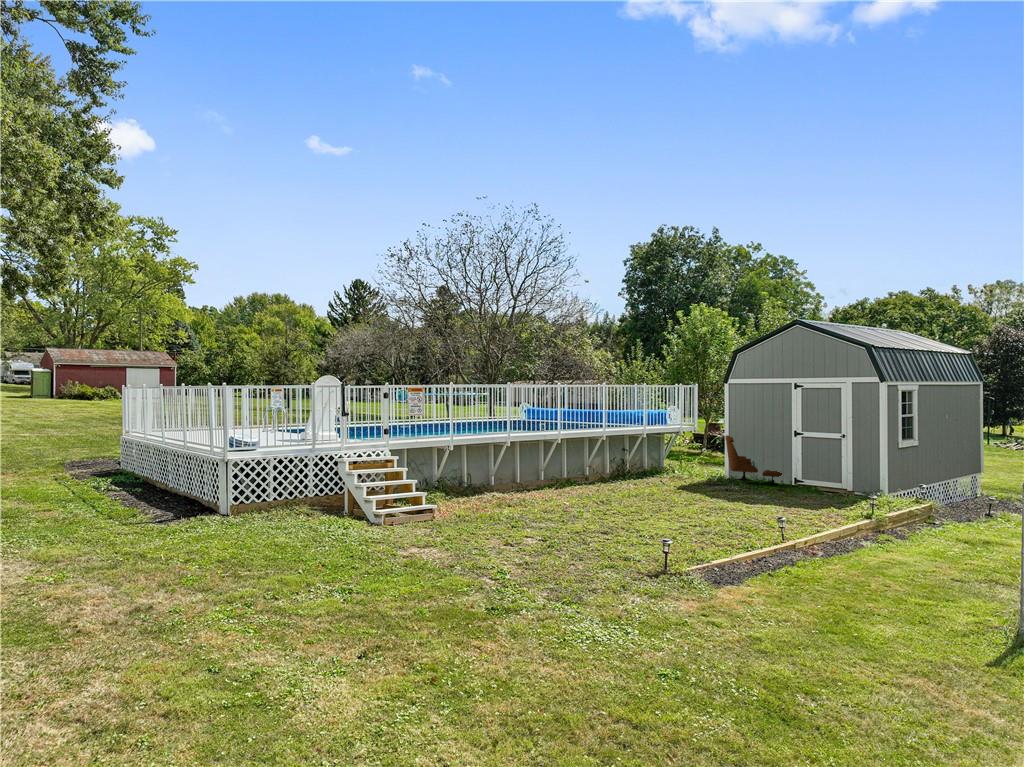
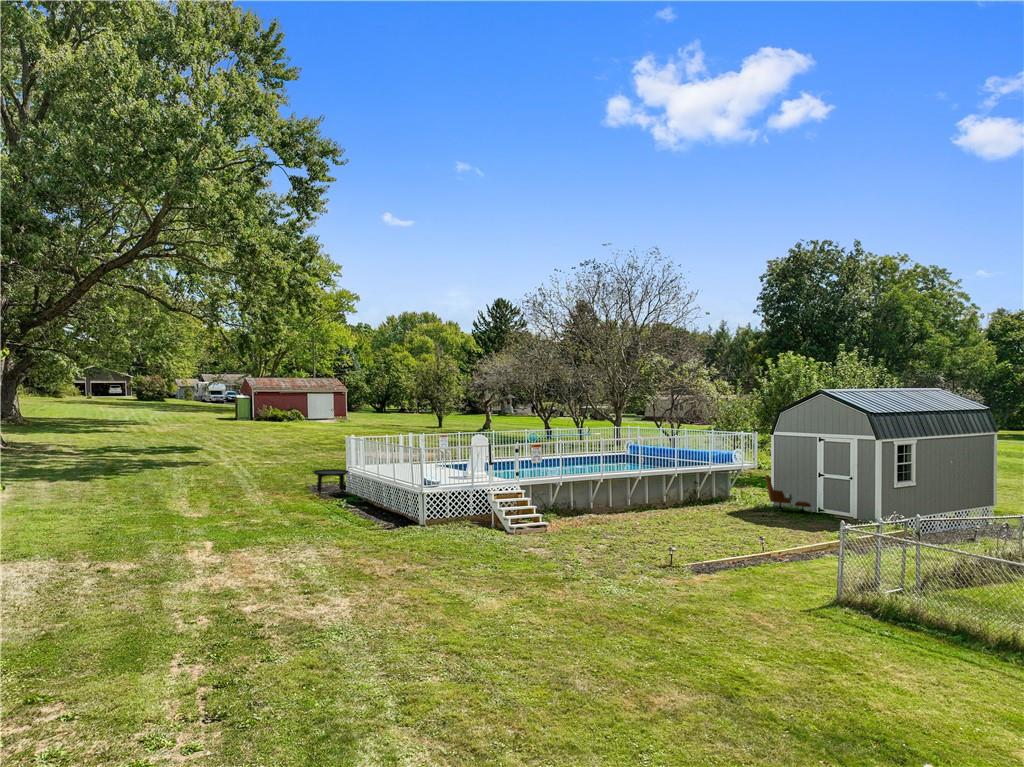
round table: none [45,430,113,469] -> present [313,469,349,494]

